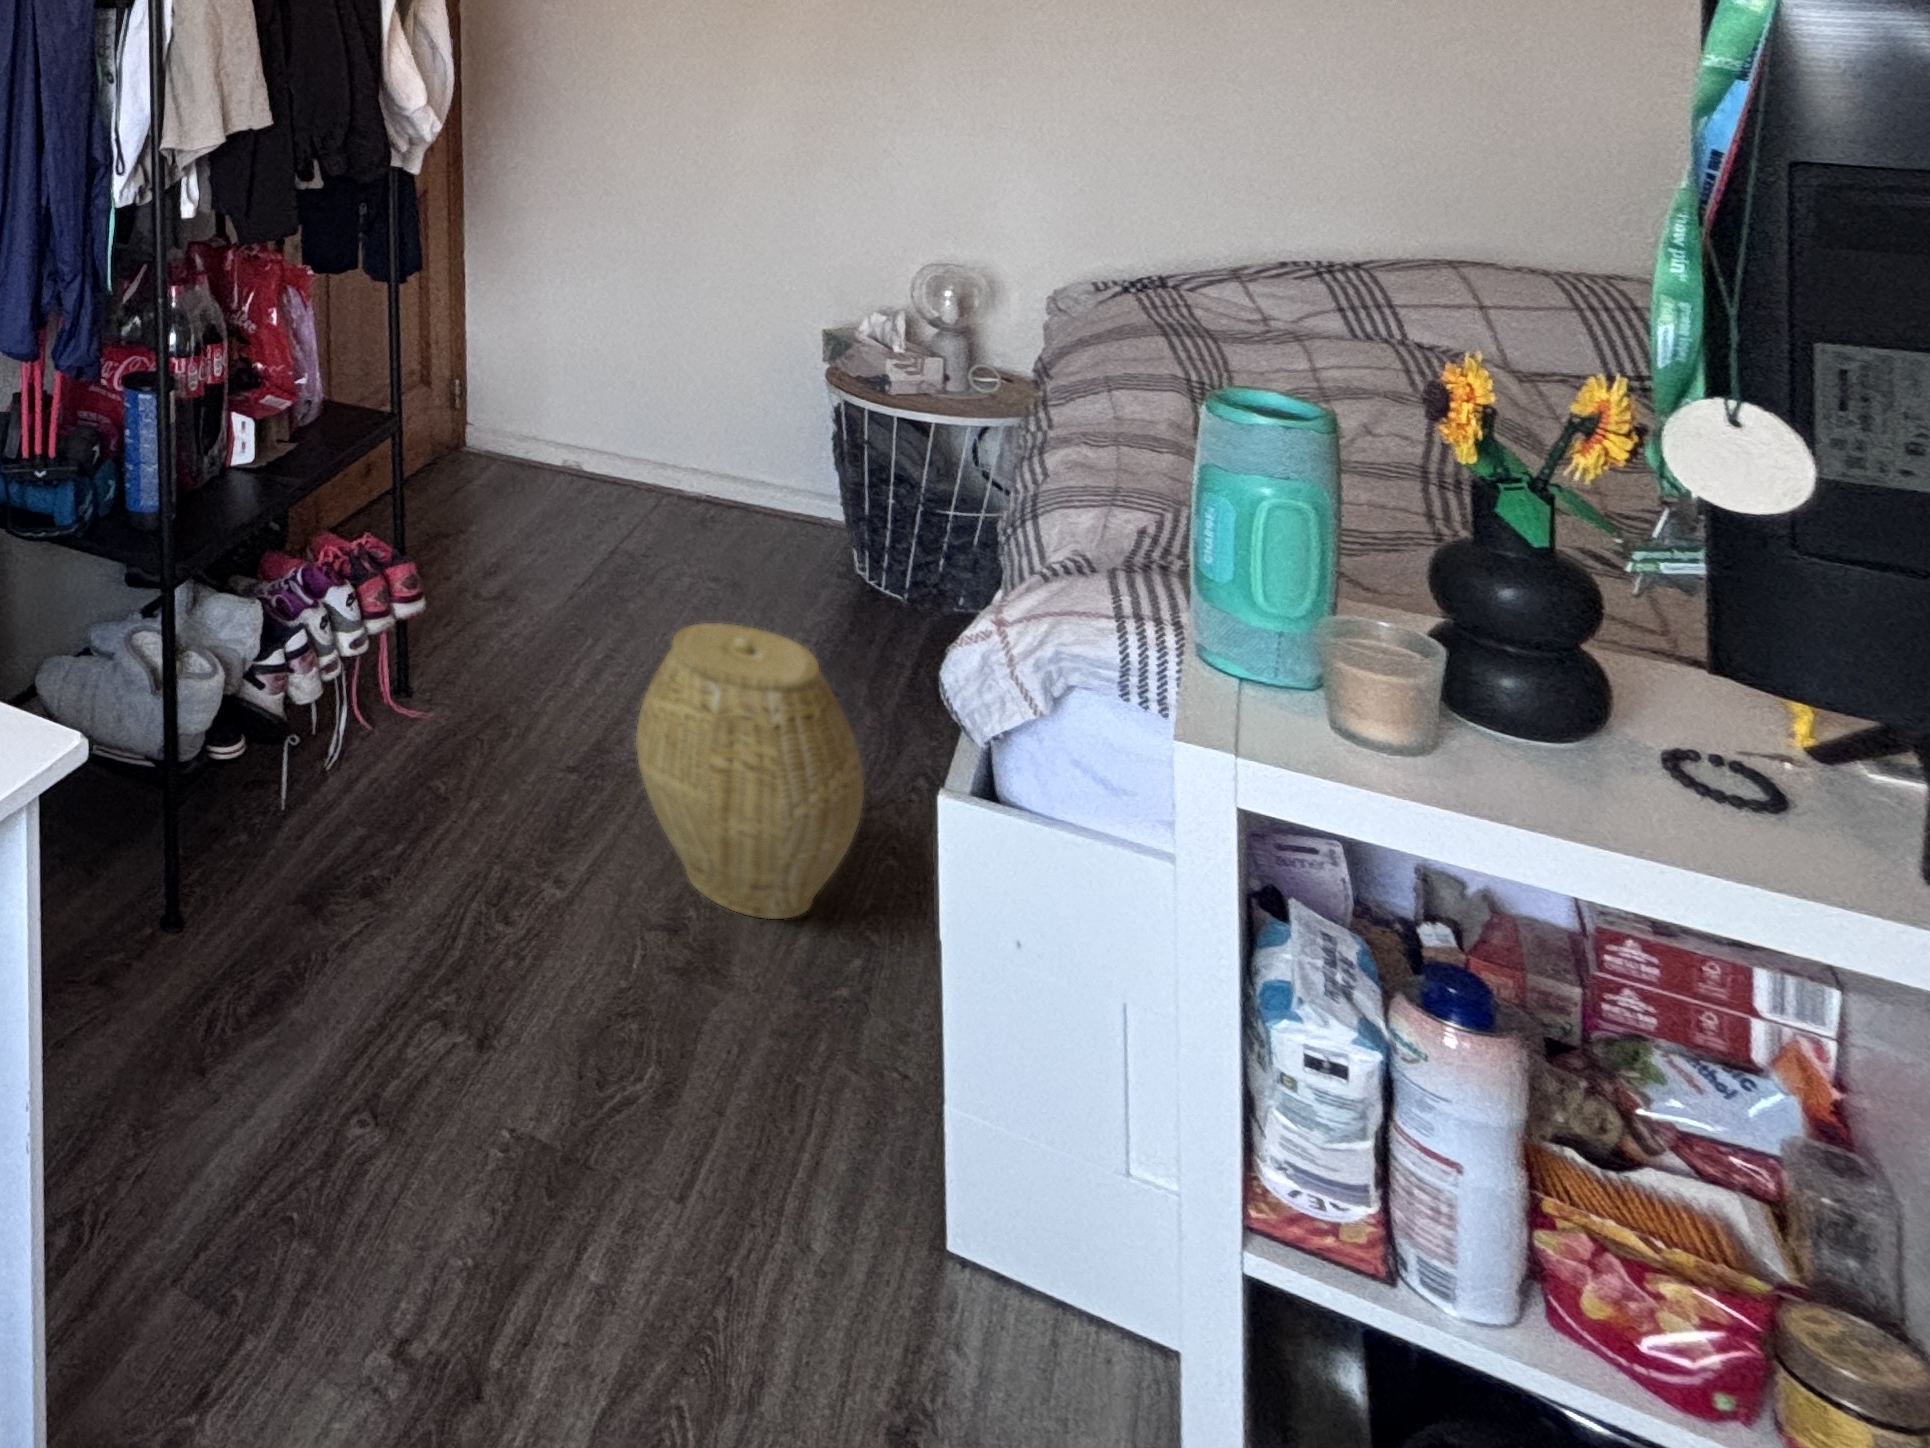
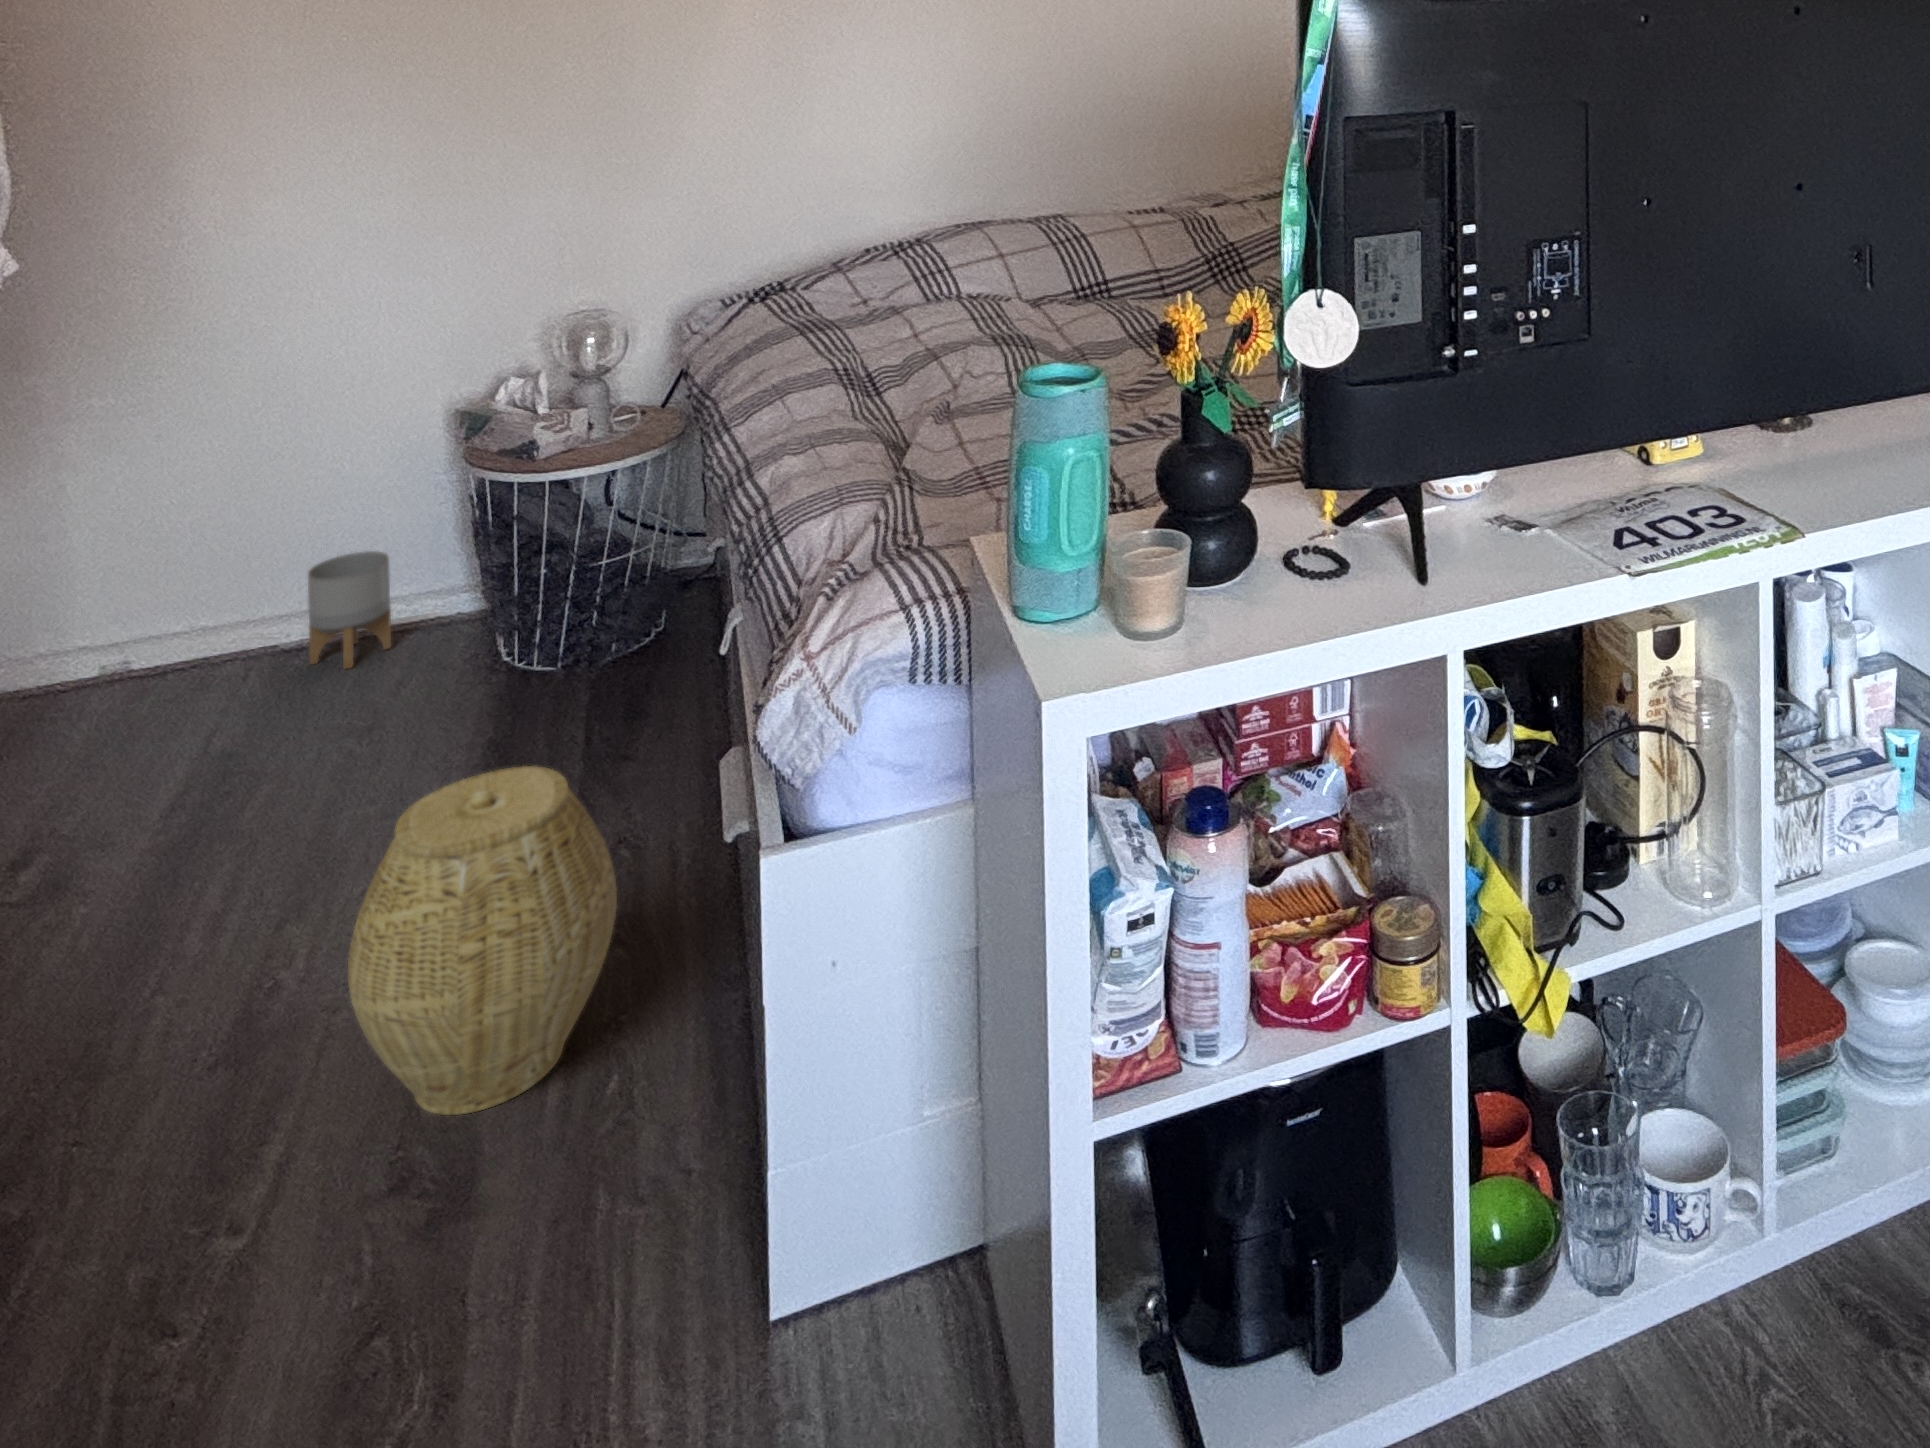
planter: none [692,427,758,525] -> present [308,551,391,669]

